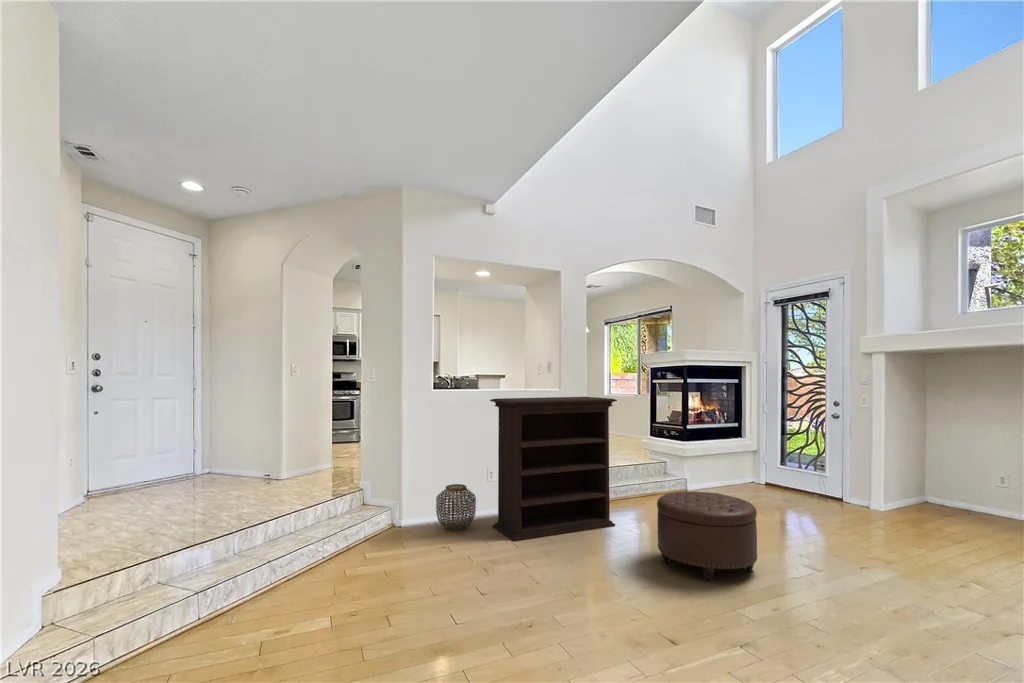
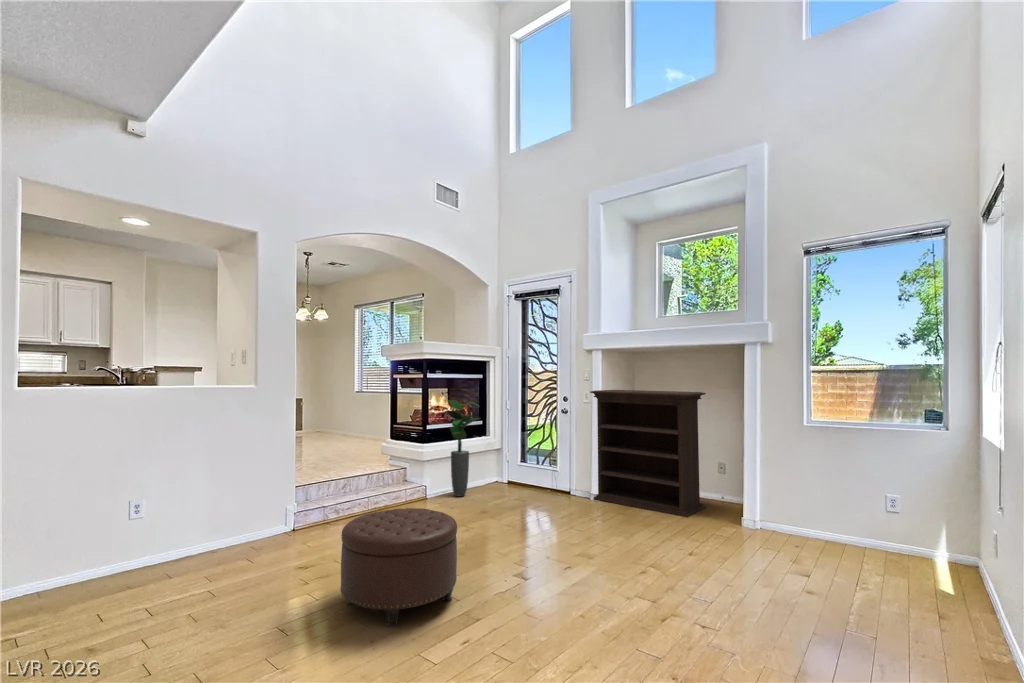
bookshelf: present [490,397,617,542] -> present [590,390,706,517]
potted plant: none [704,402,742,493] -> present [445,400,480,496]
woven basket: present [436,484,476,531] -> none [22,528,100,601]

